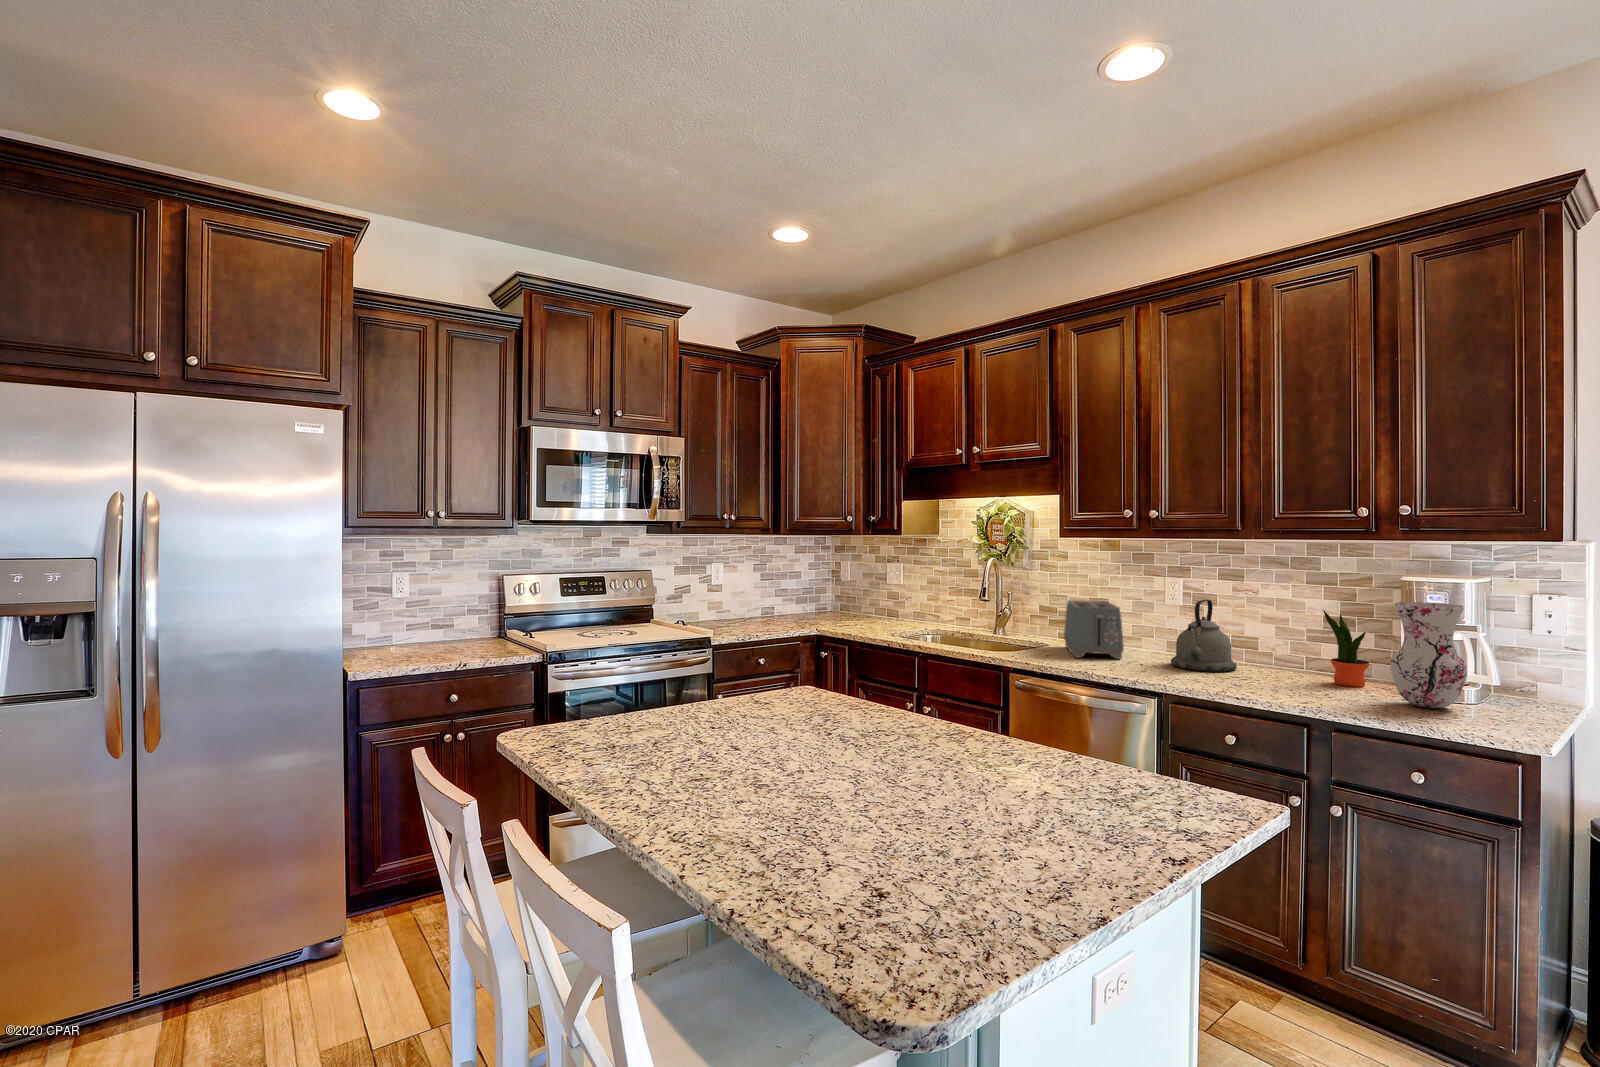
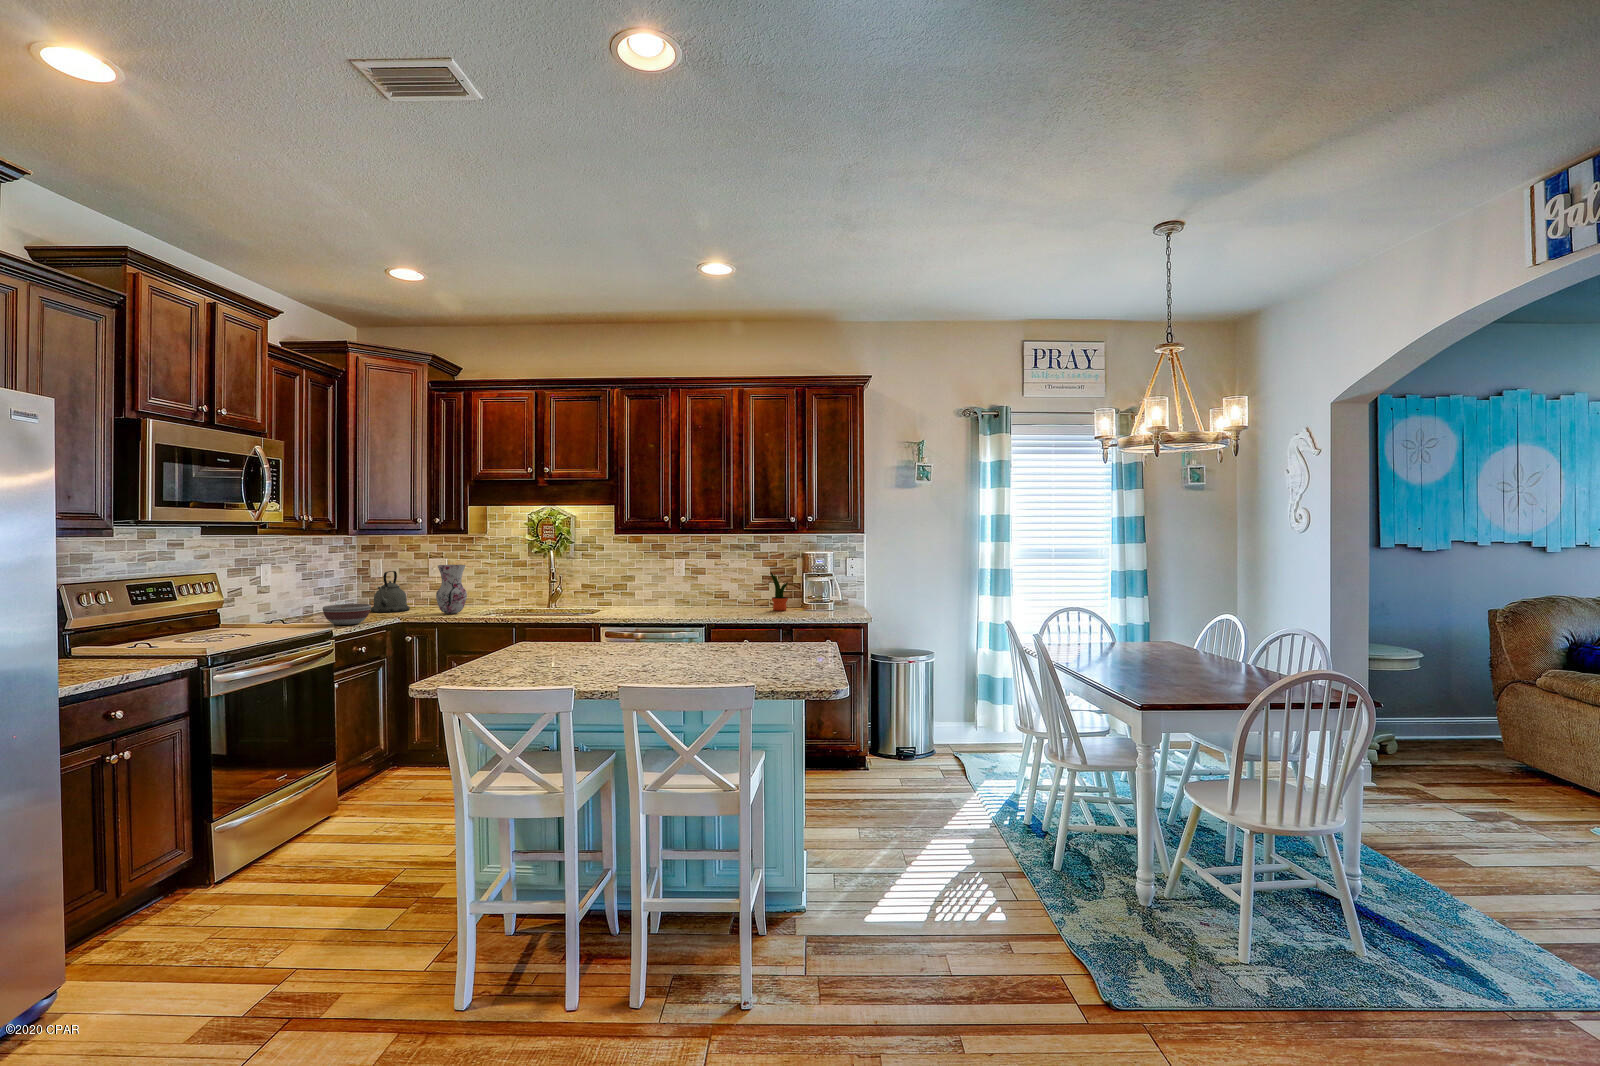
toaster: present [1064,600,1124,659] -> none [614,577,663,614]
kettle: present [1171,600,1237,672] -> present [371,571,410,613]
vase: present [1390,602,1467,708] -> present [436,564,467,614]
bowl: none [738,608,783,631] -> present [322,604,371,625]

